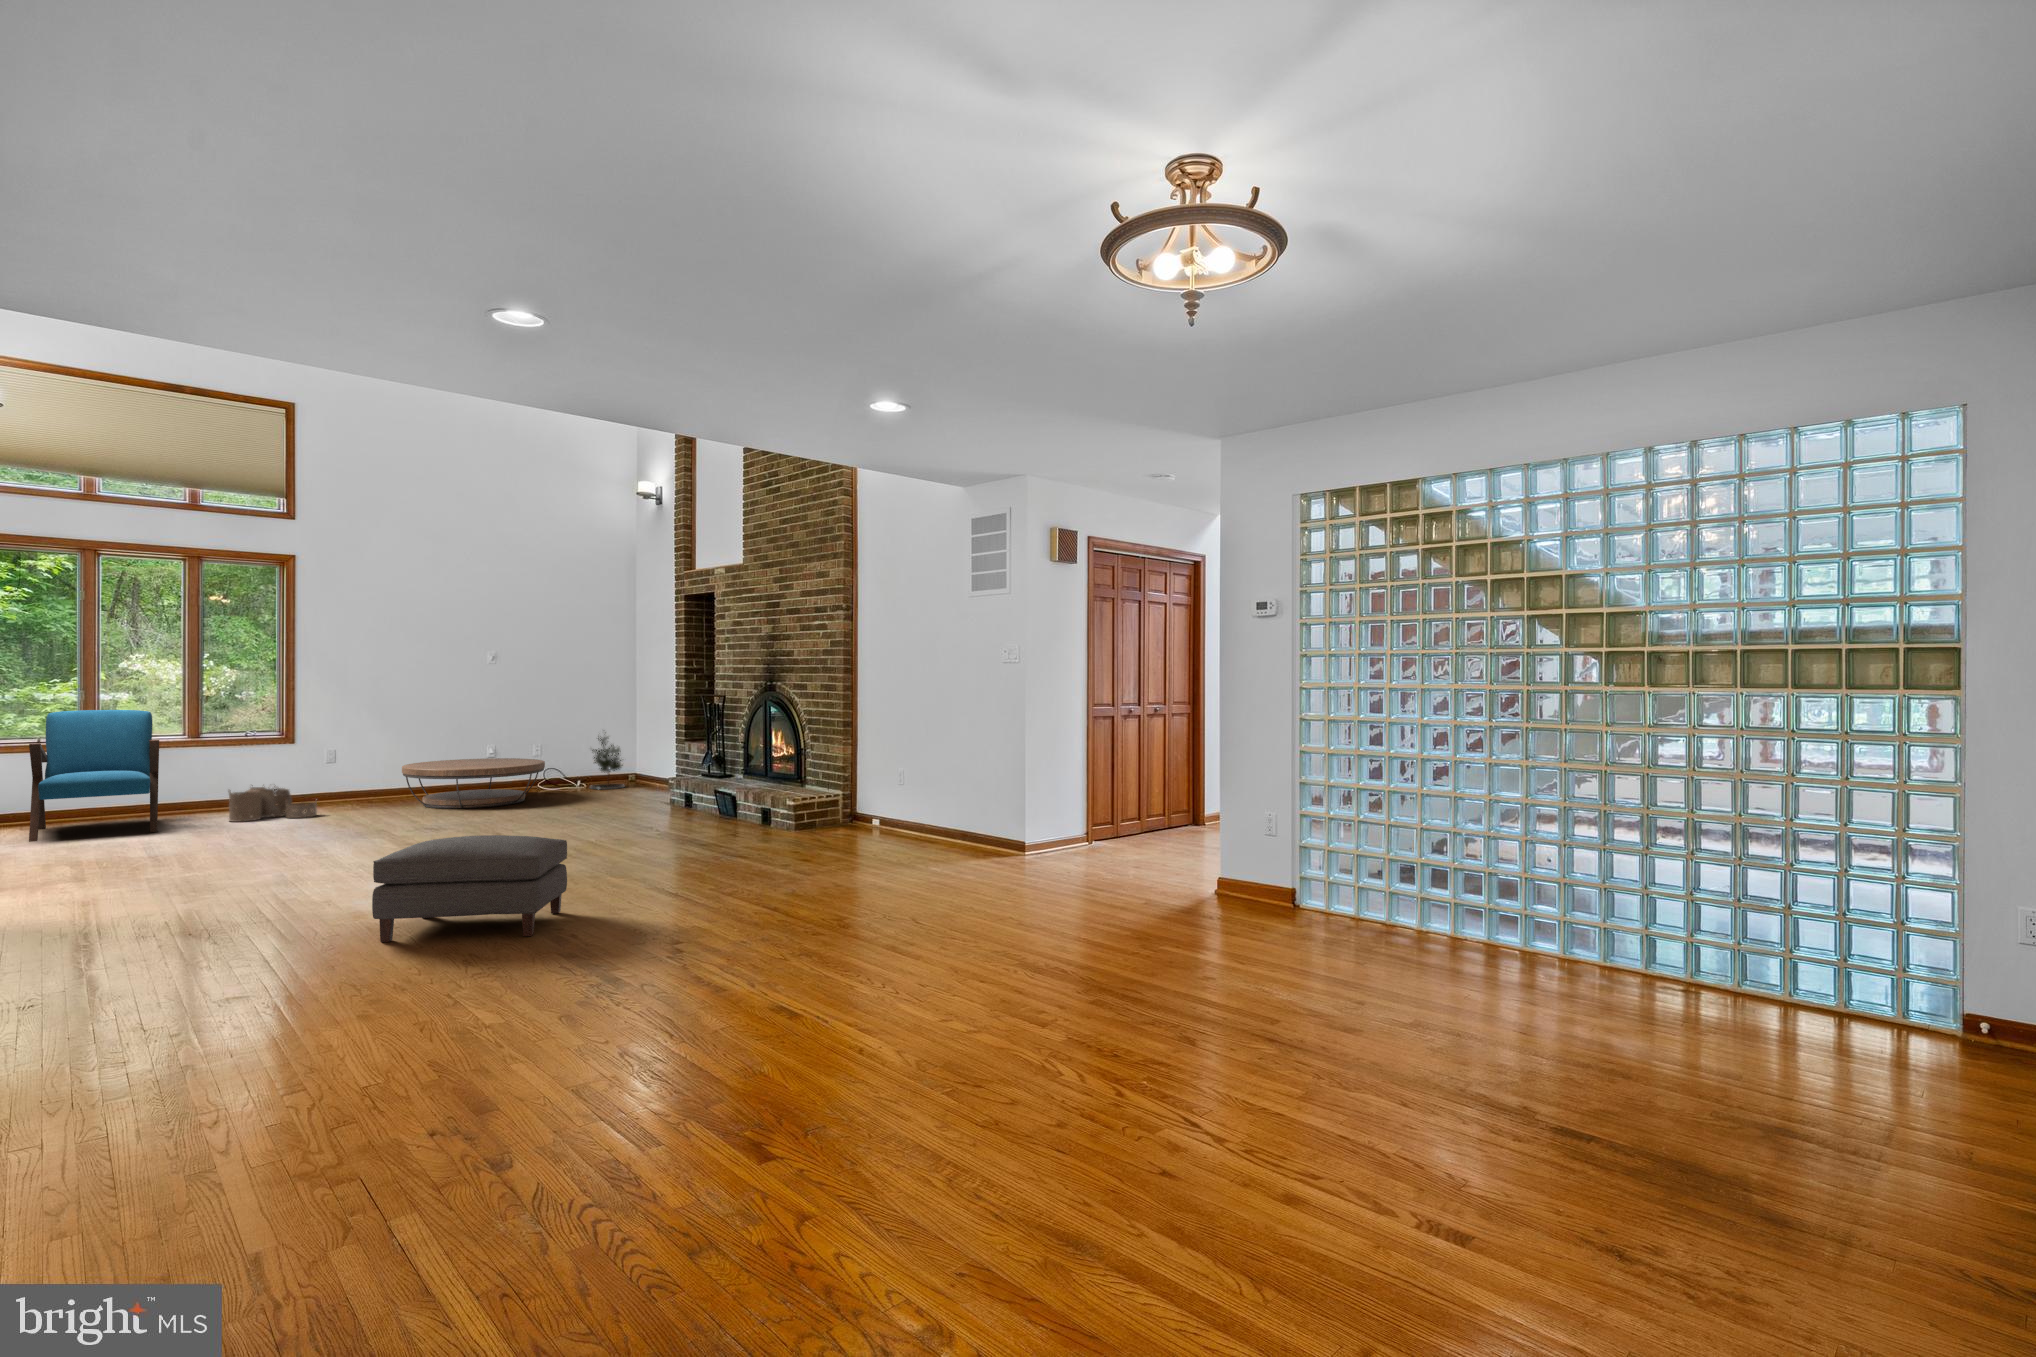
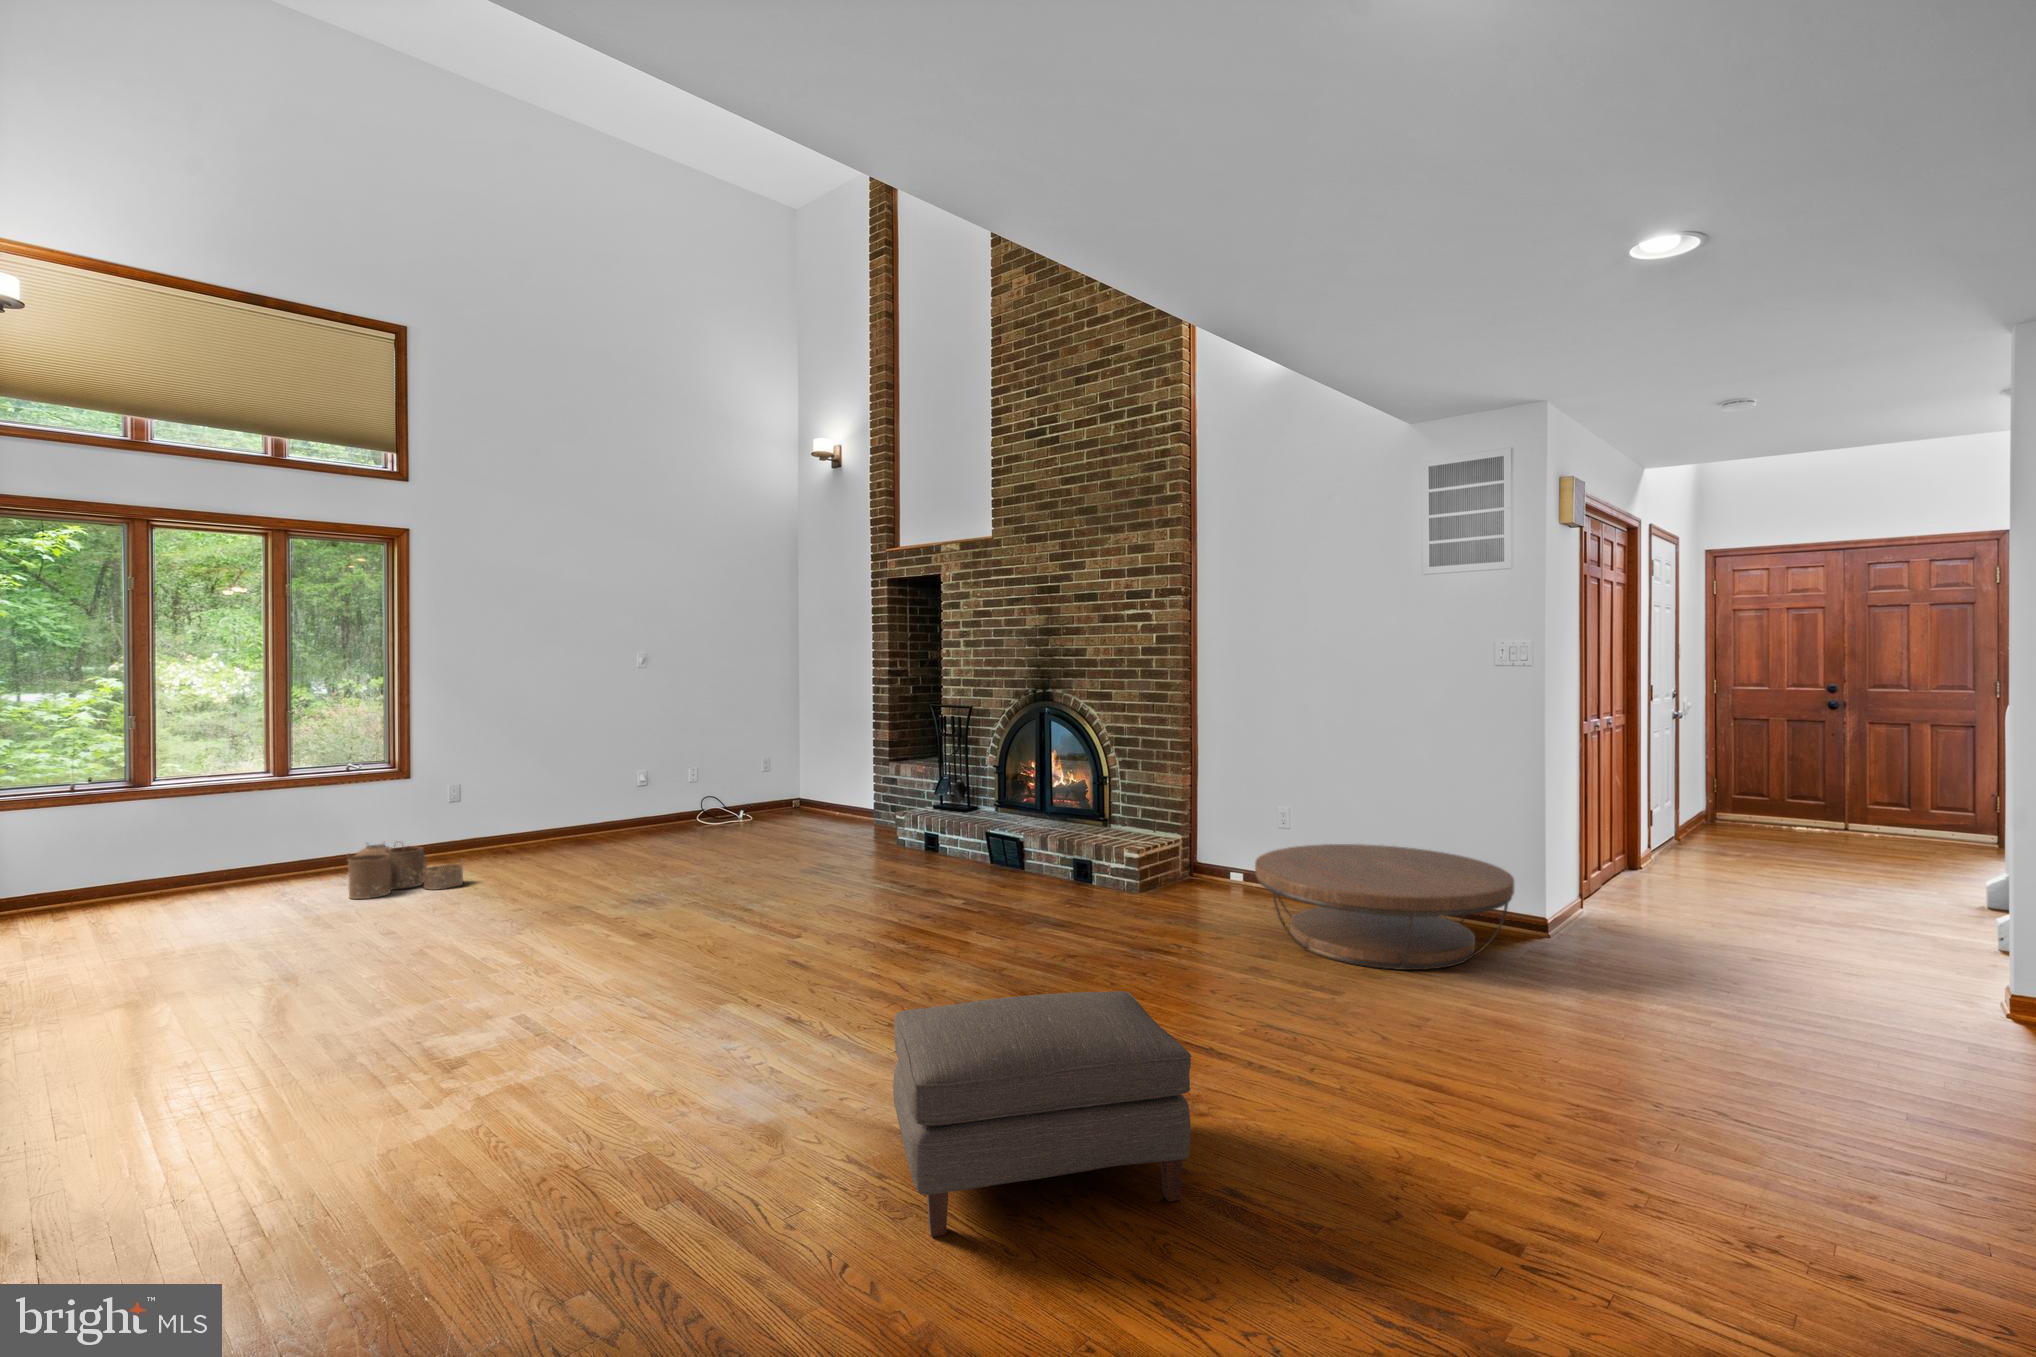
armchair: present [29,710,159,842] -> none [74,745,263,954]
potted tree: present [590,736,624,789] -> none [759,747,804,824]
coffee table: present [402,758,545,809] -> present [1255,844,1514,970]

